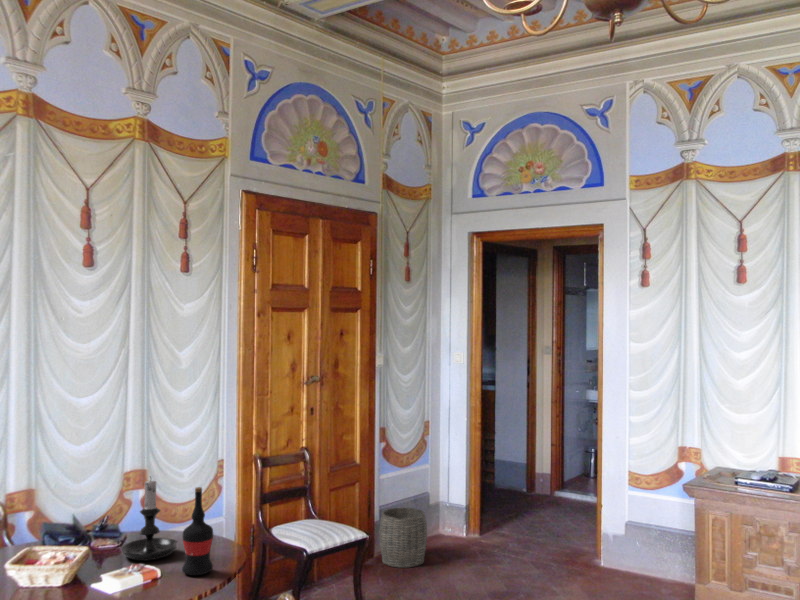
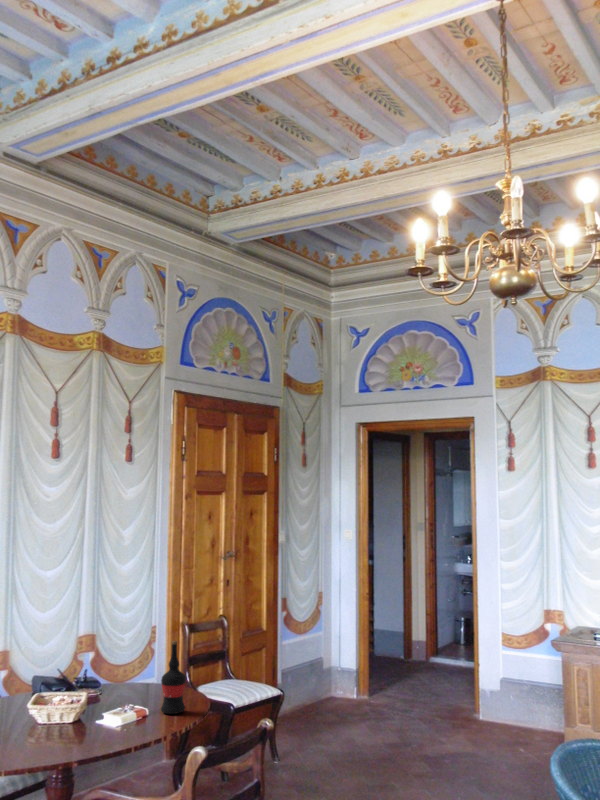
candle holder: present [122,477,178,560] -> none [103,634,149,705]
woven basket: present [379,507,427,568] -> none [283,672,326,727]

